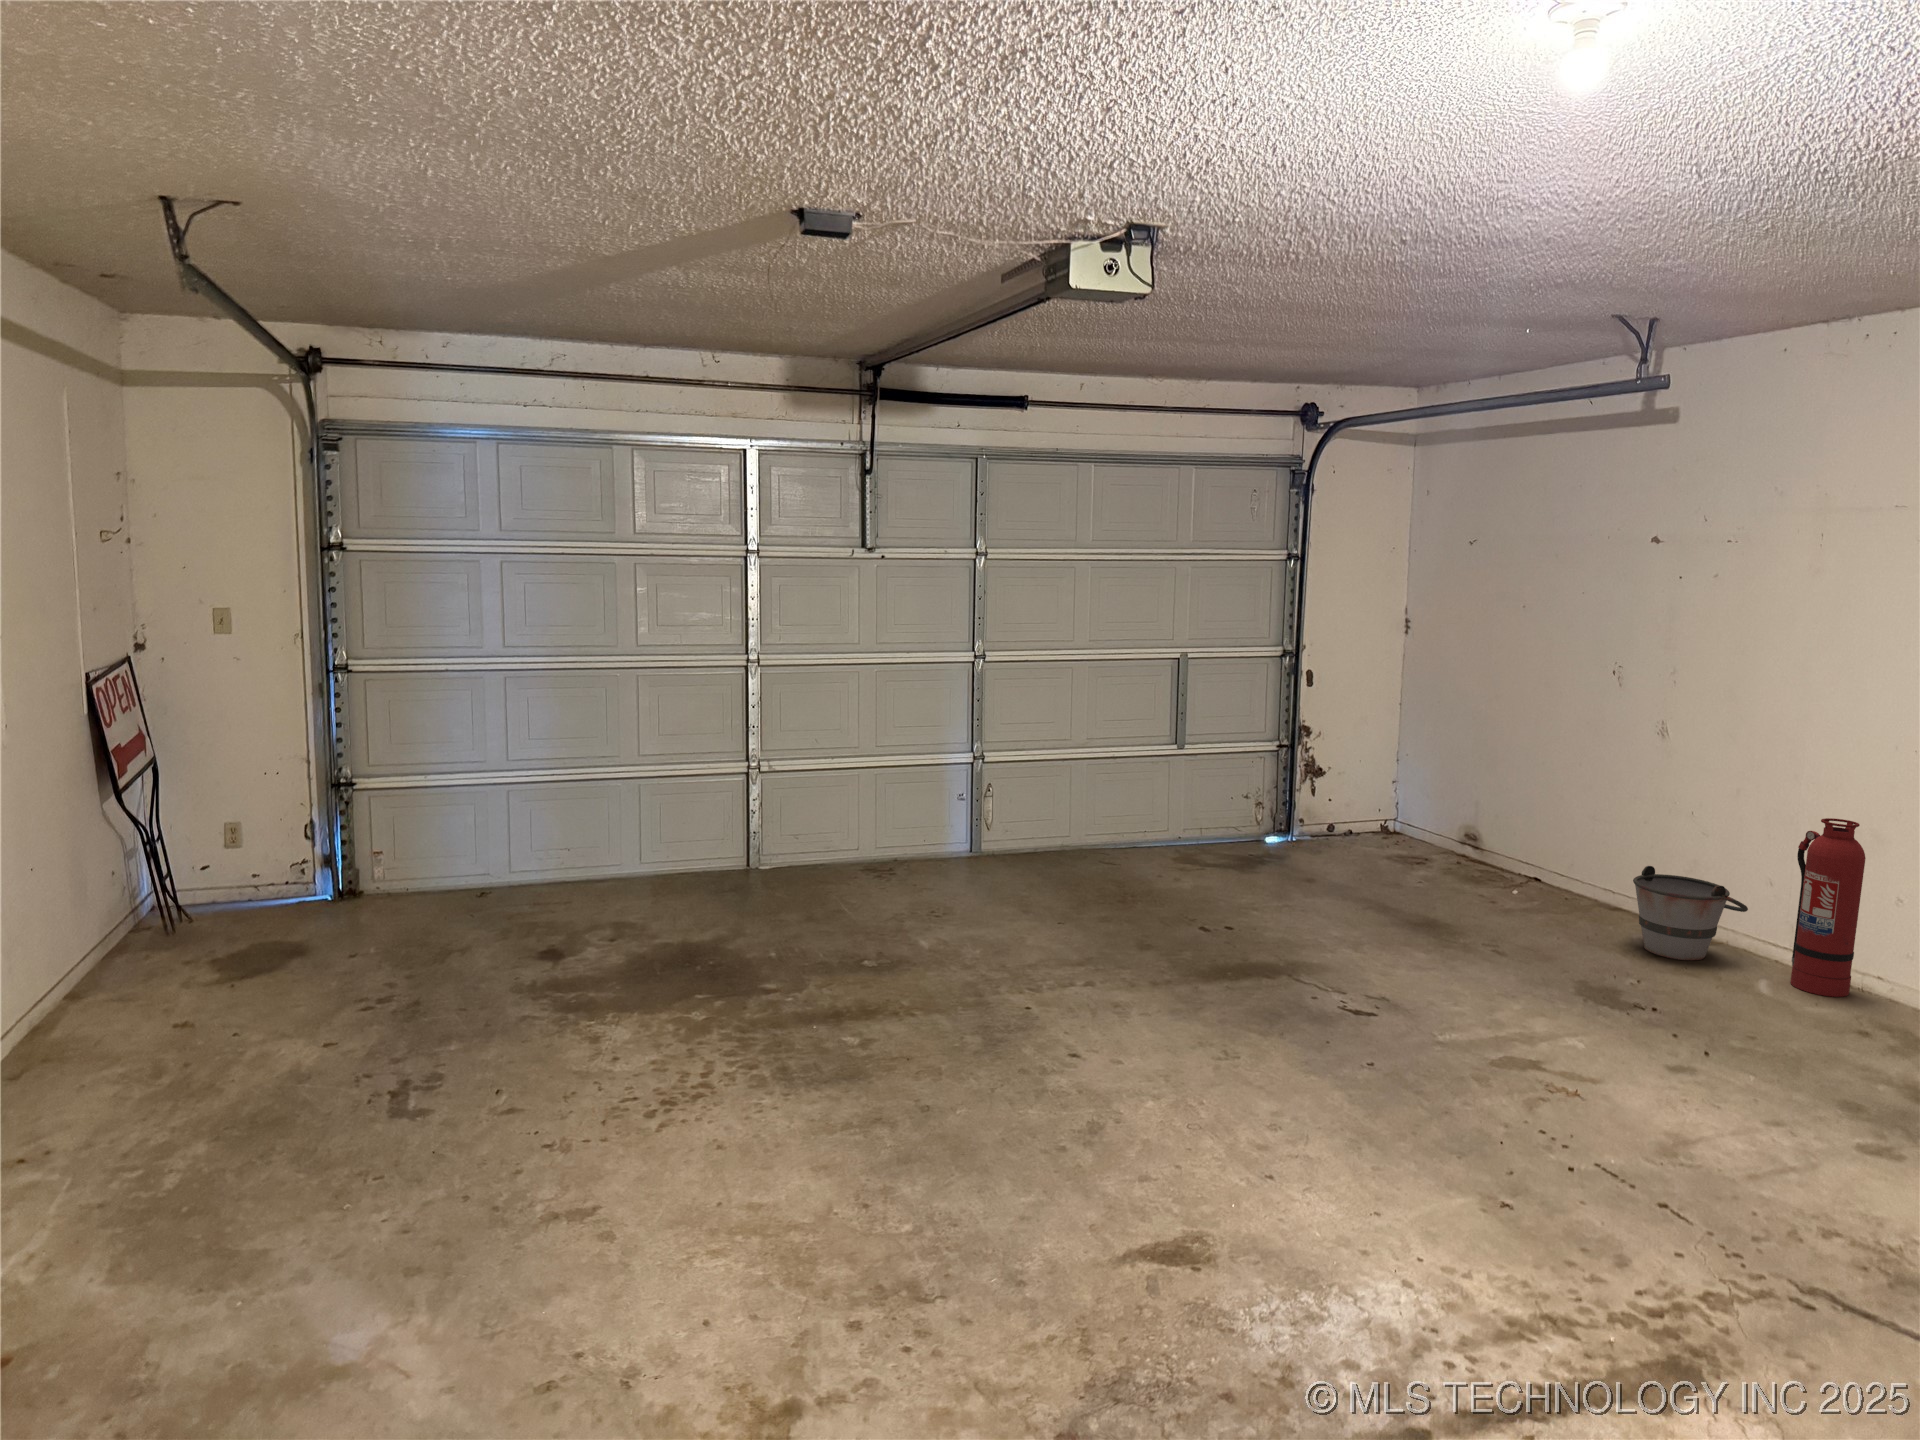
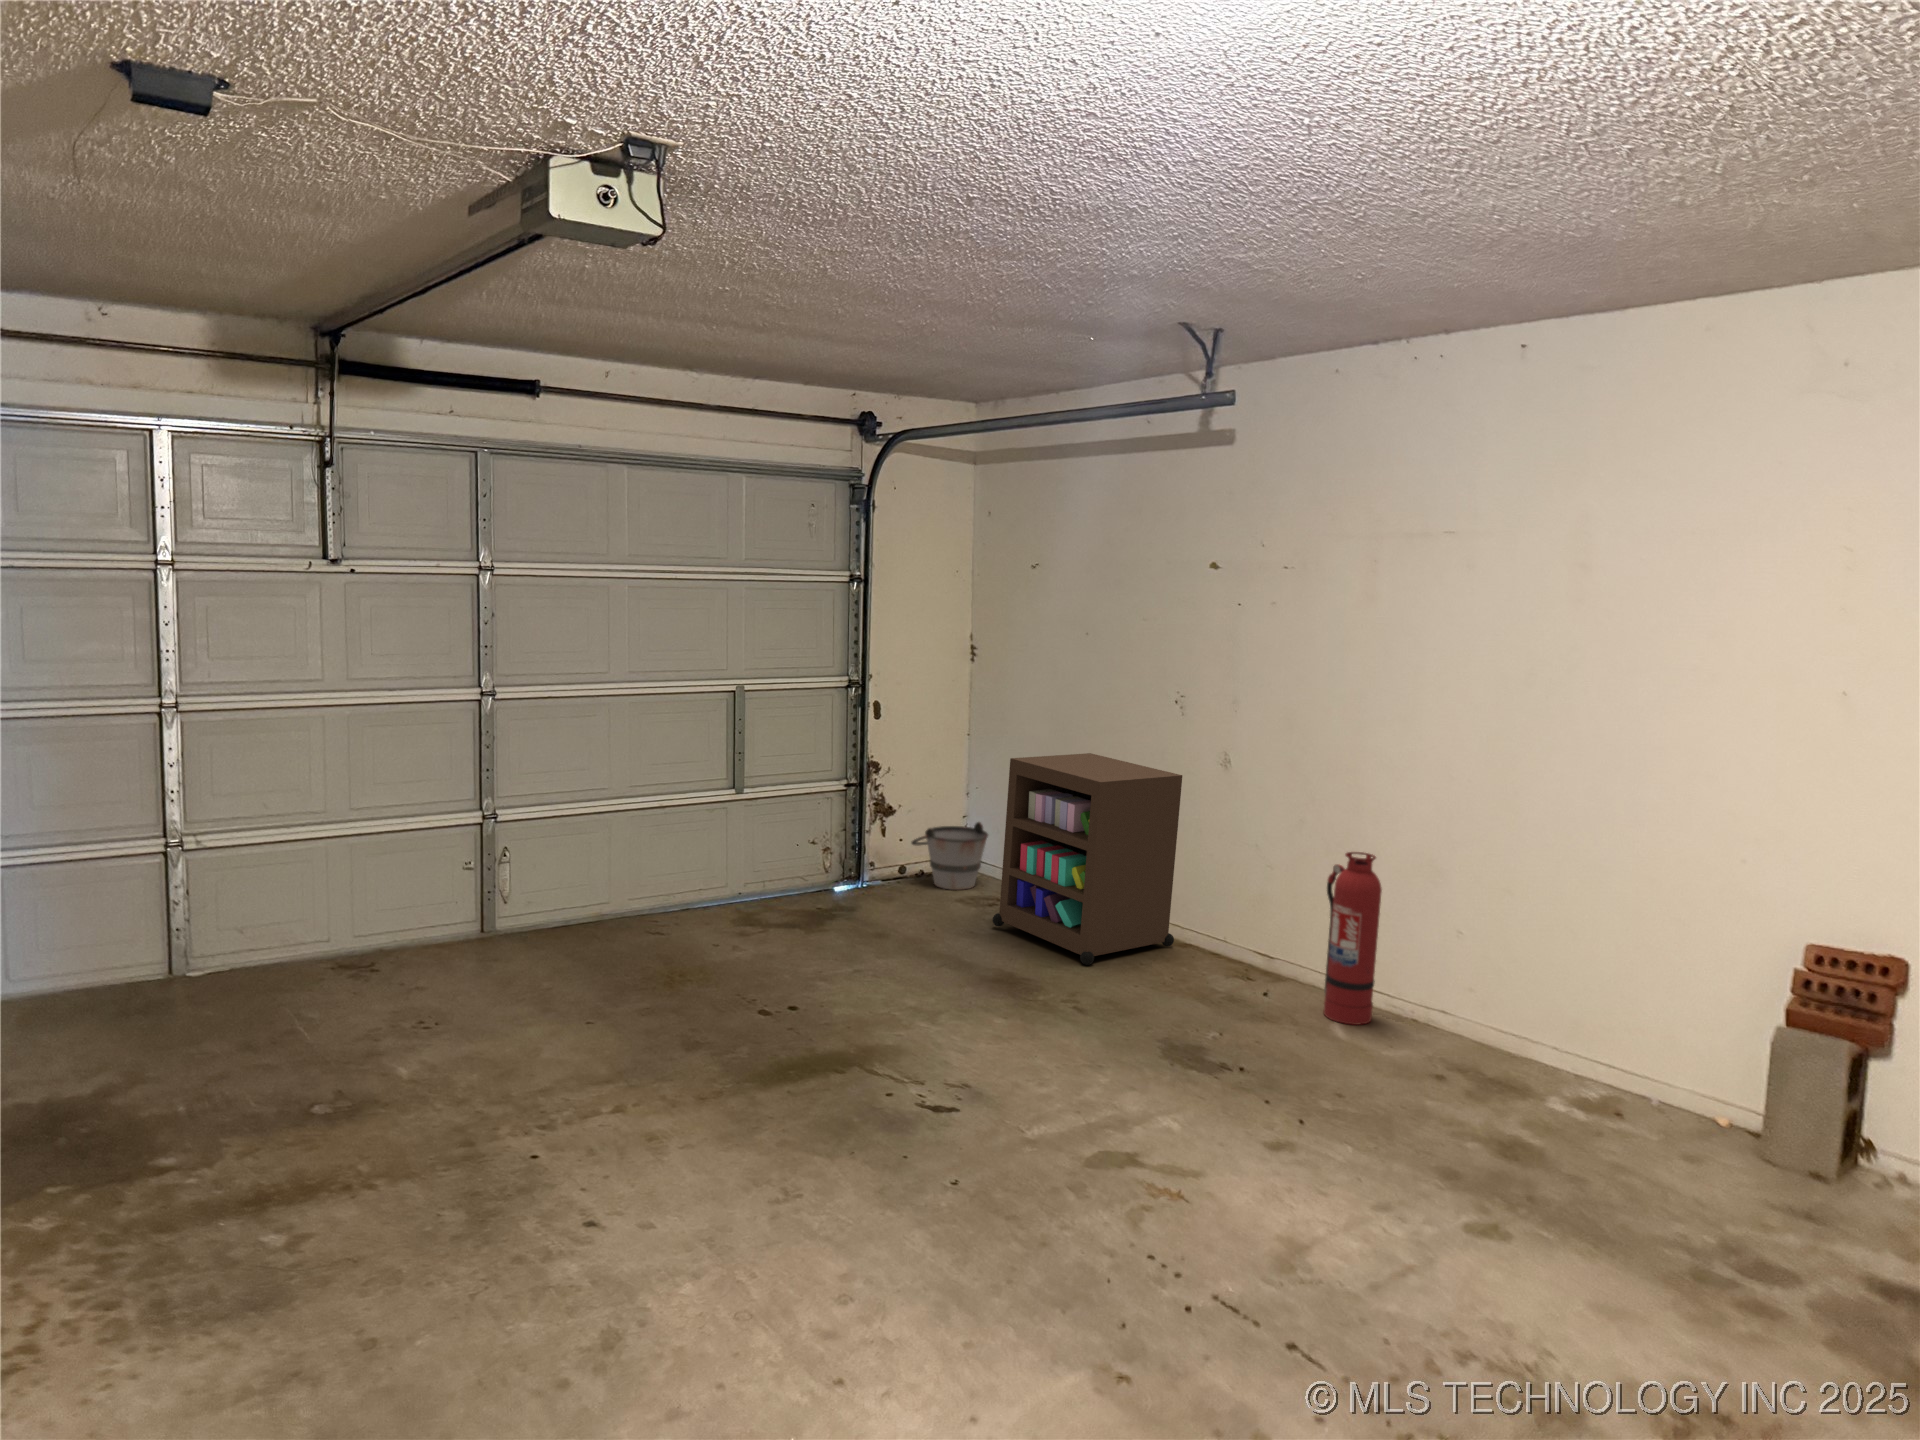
storage cabinet: none [1422,720,1630,919] -> present [993,753,1182,965]
bucket: present [1633,866,1748,960] -> present [912,822,988,890]

